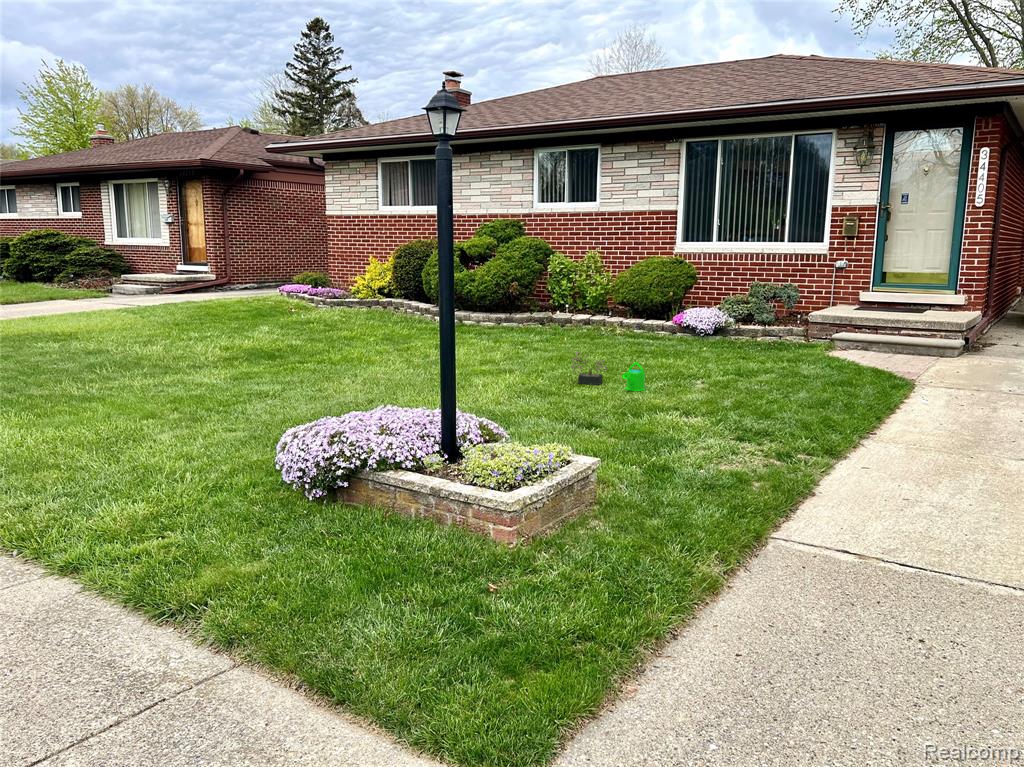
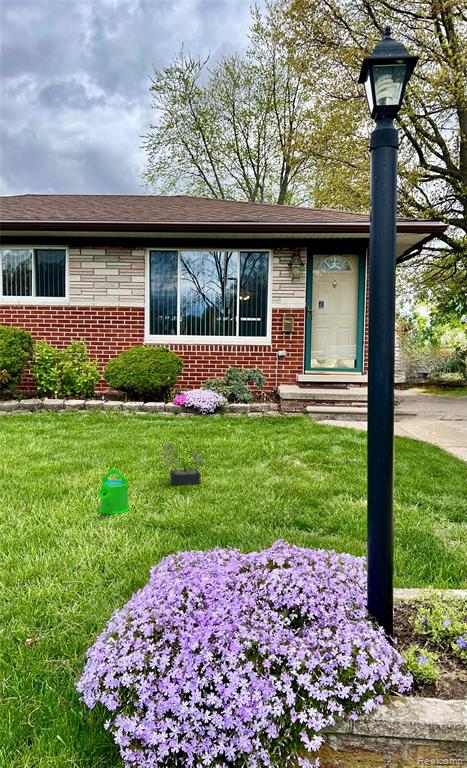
watering can: present [622,362,646,391] -> present [98,469,130,514]

